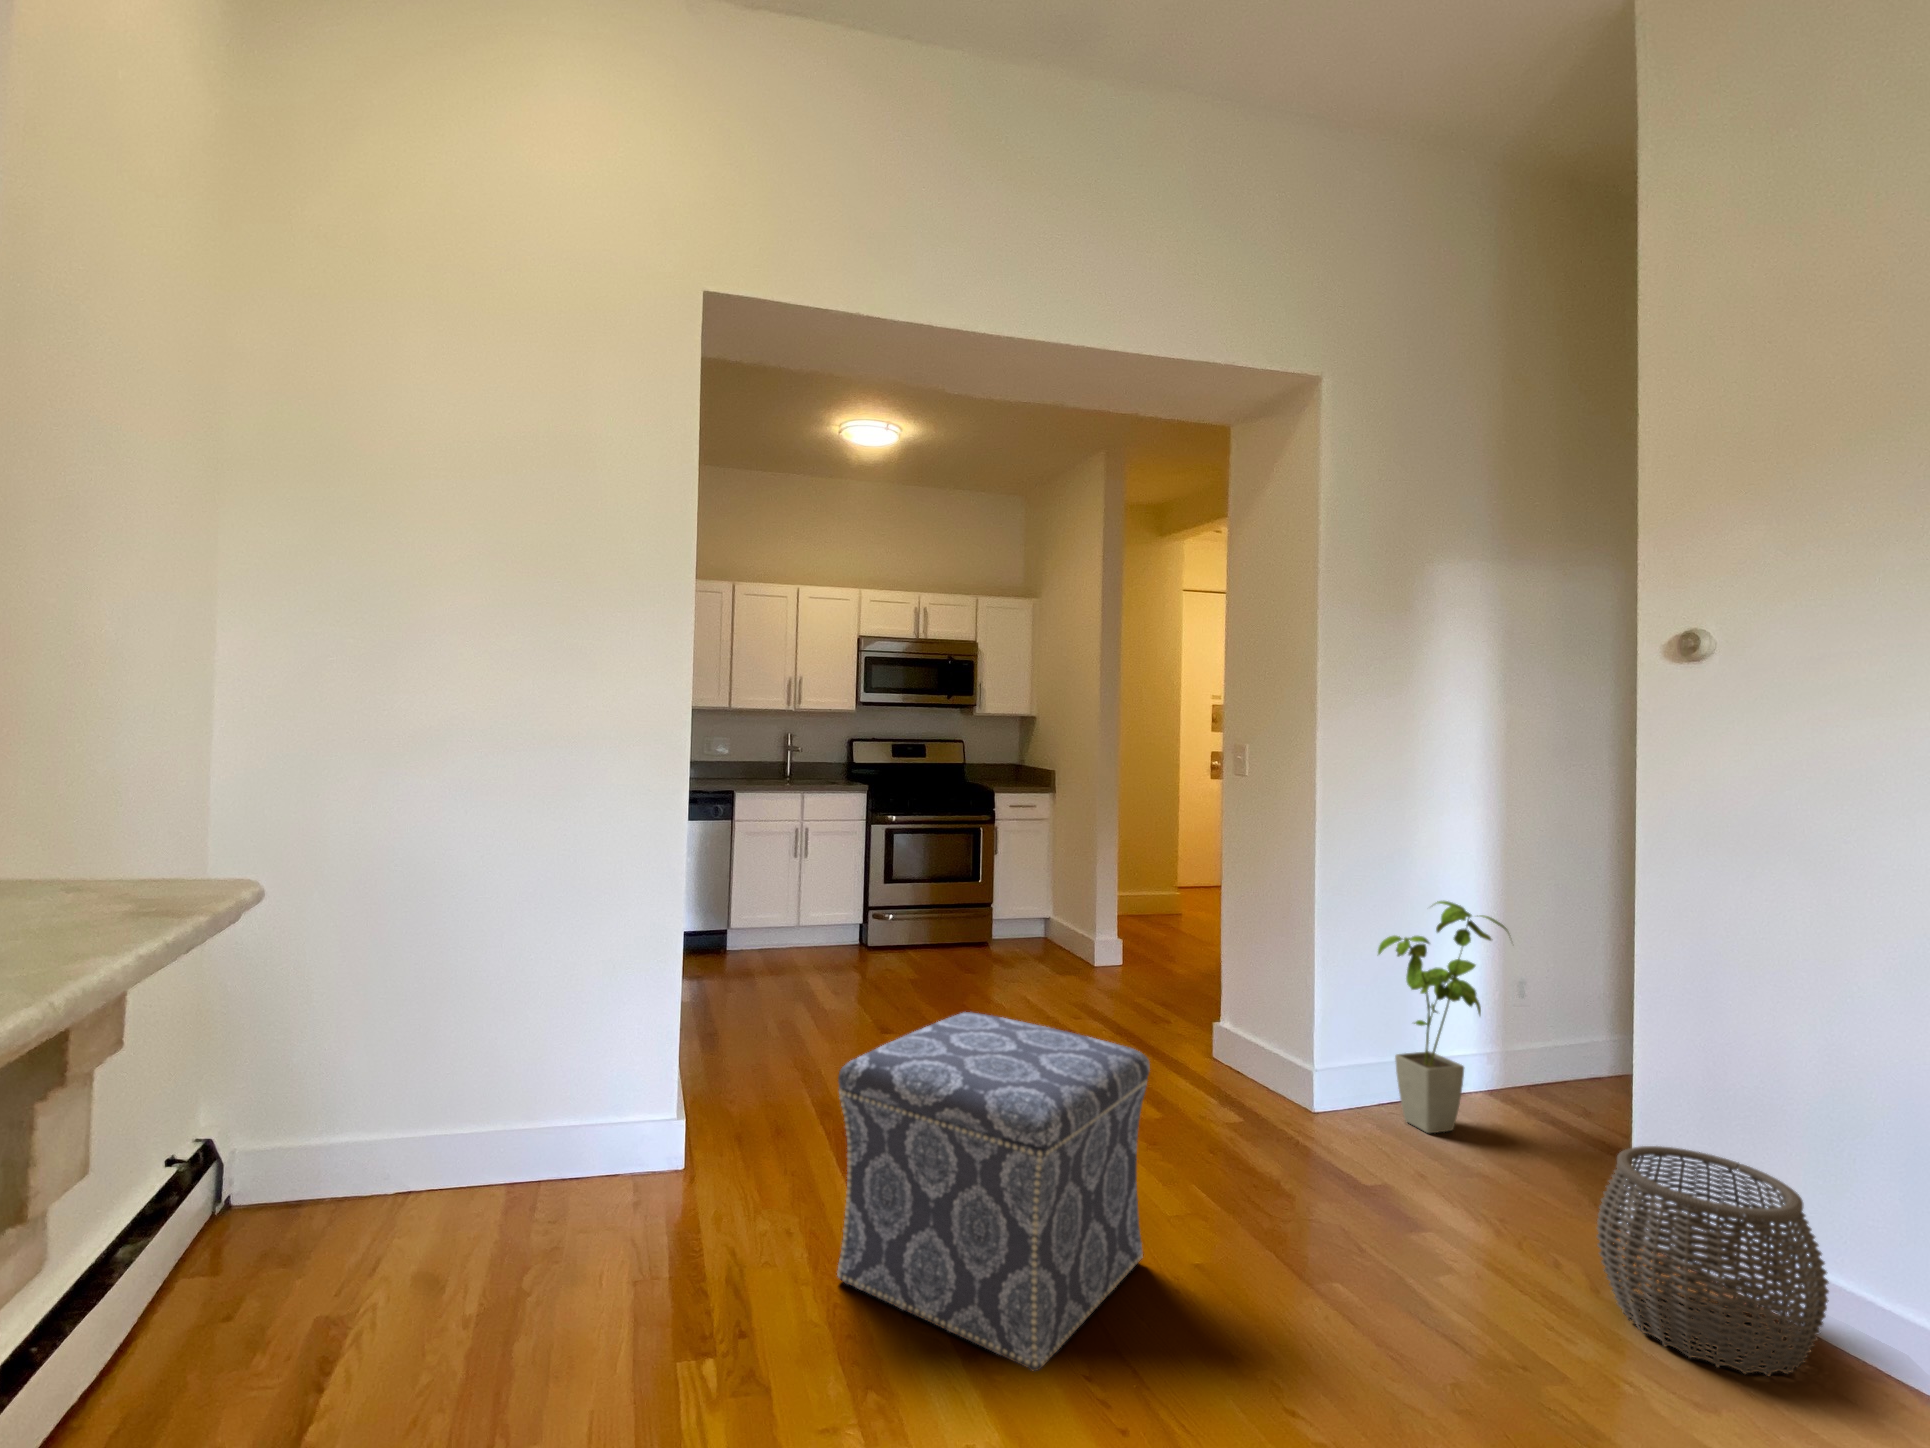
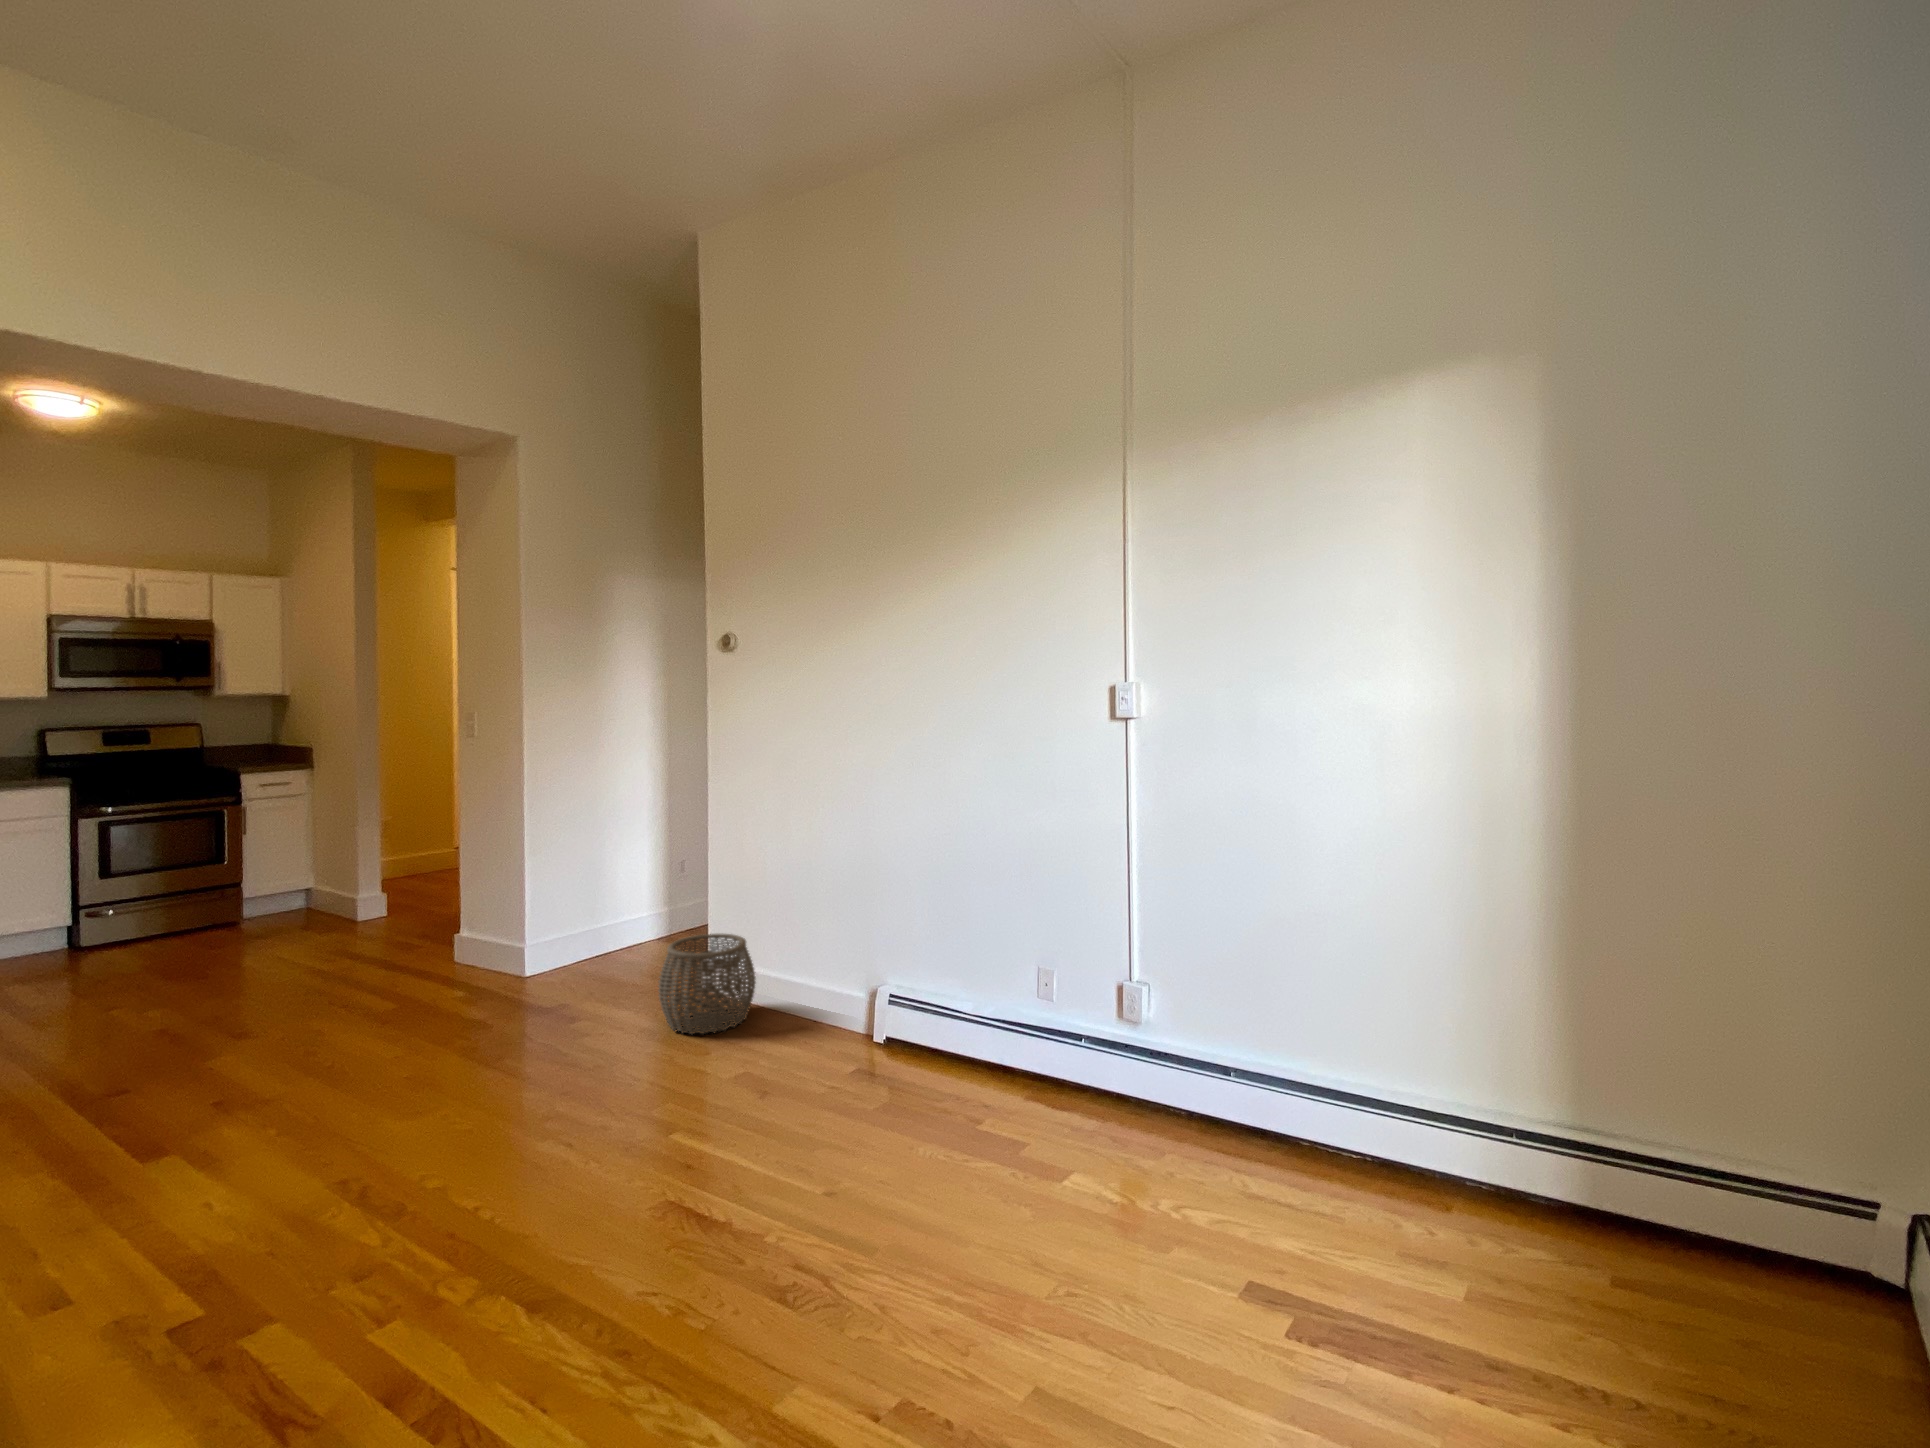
house plant: present [1378,901,1510,1133] -> none [569,820,653,972]
ottoman: present [837,1012,1150,1371] -> none [65,946,365,1172]

